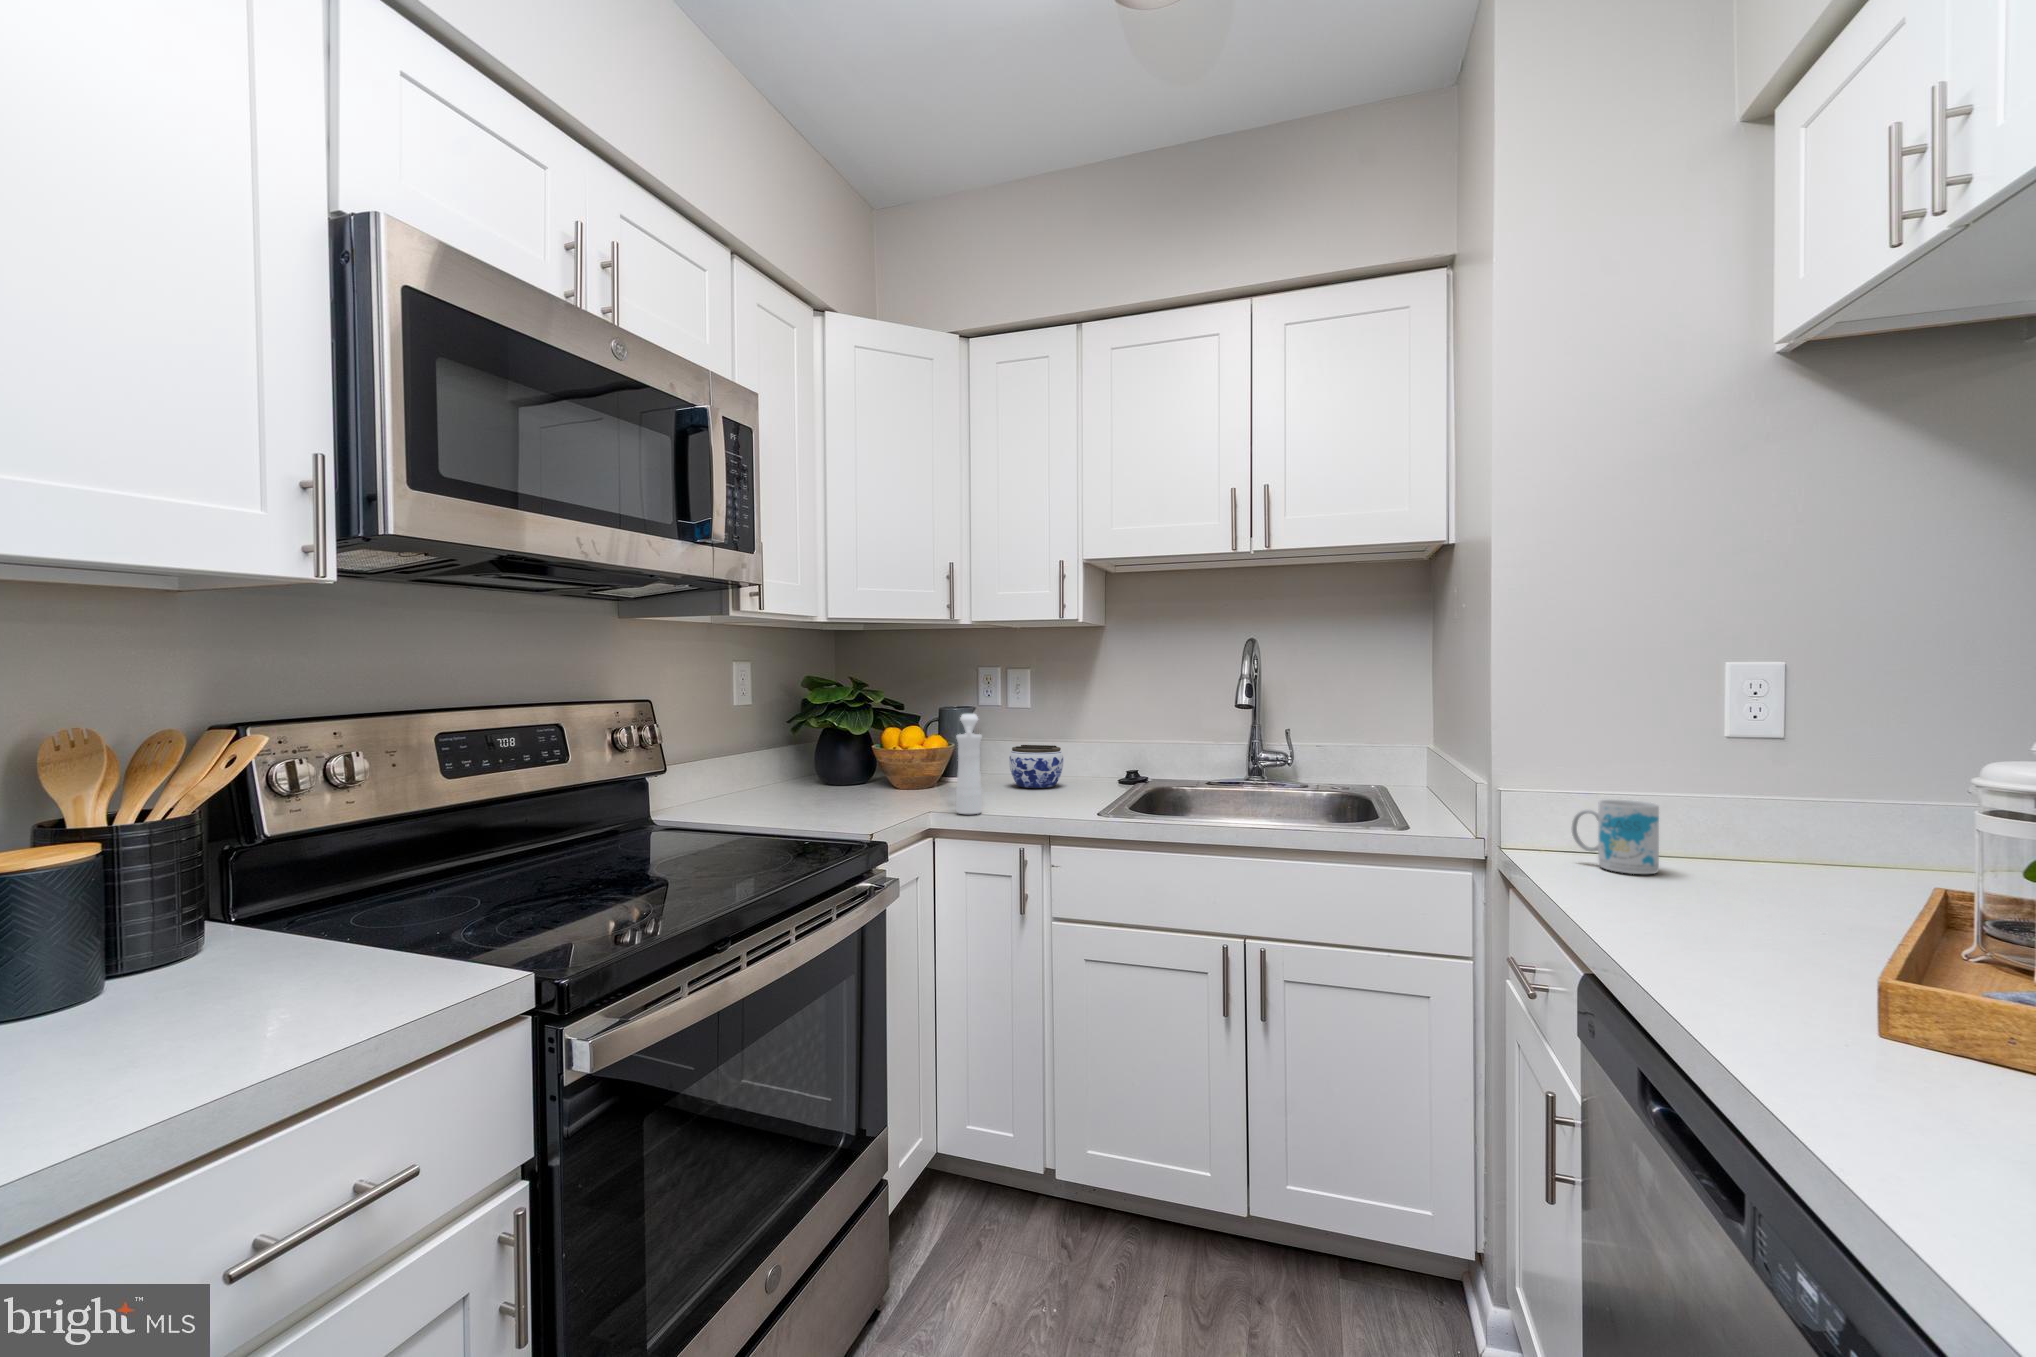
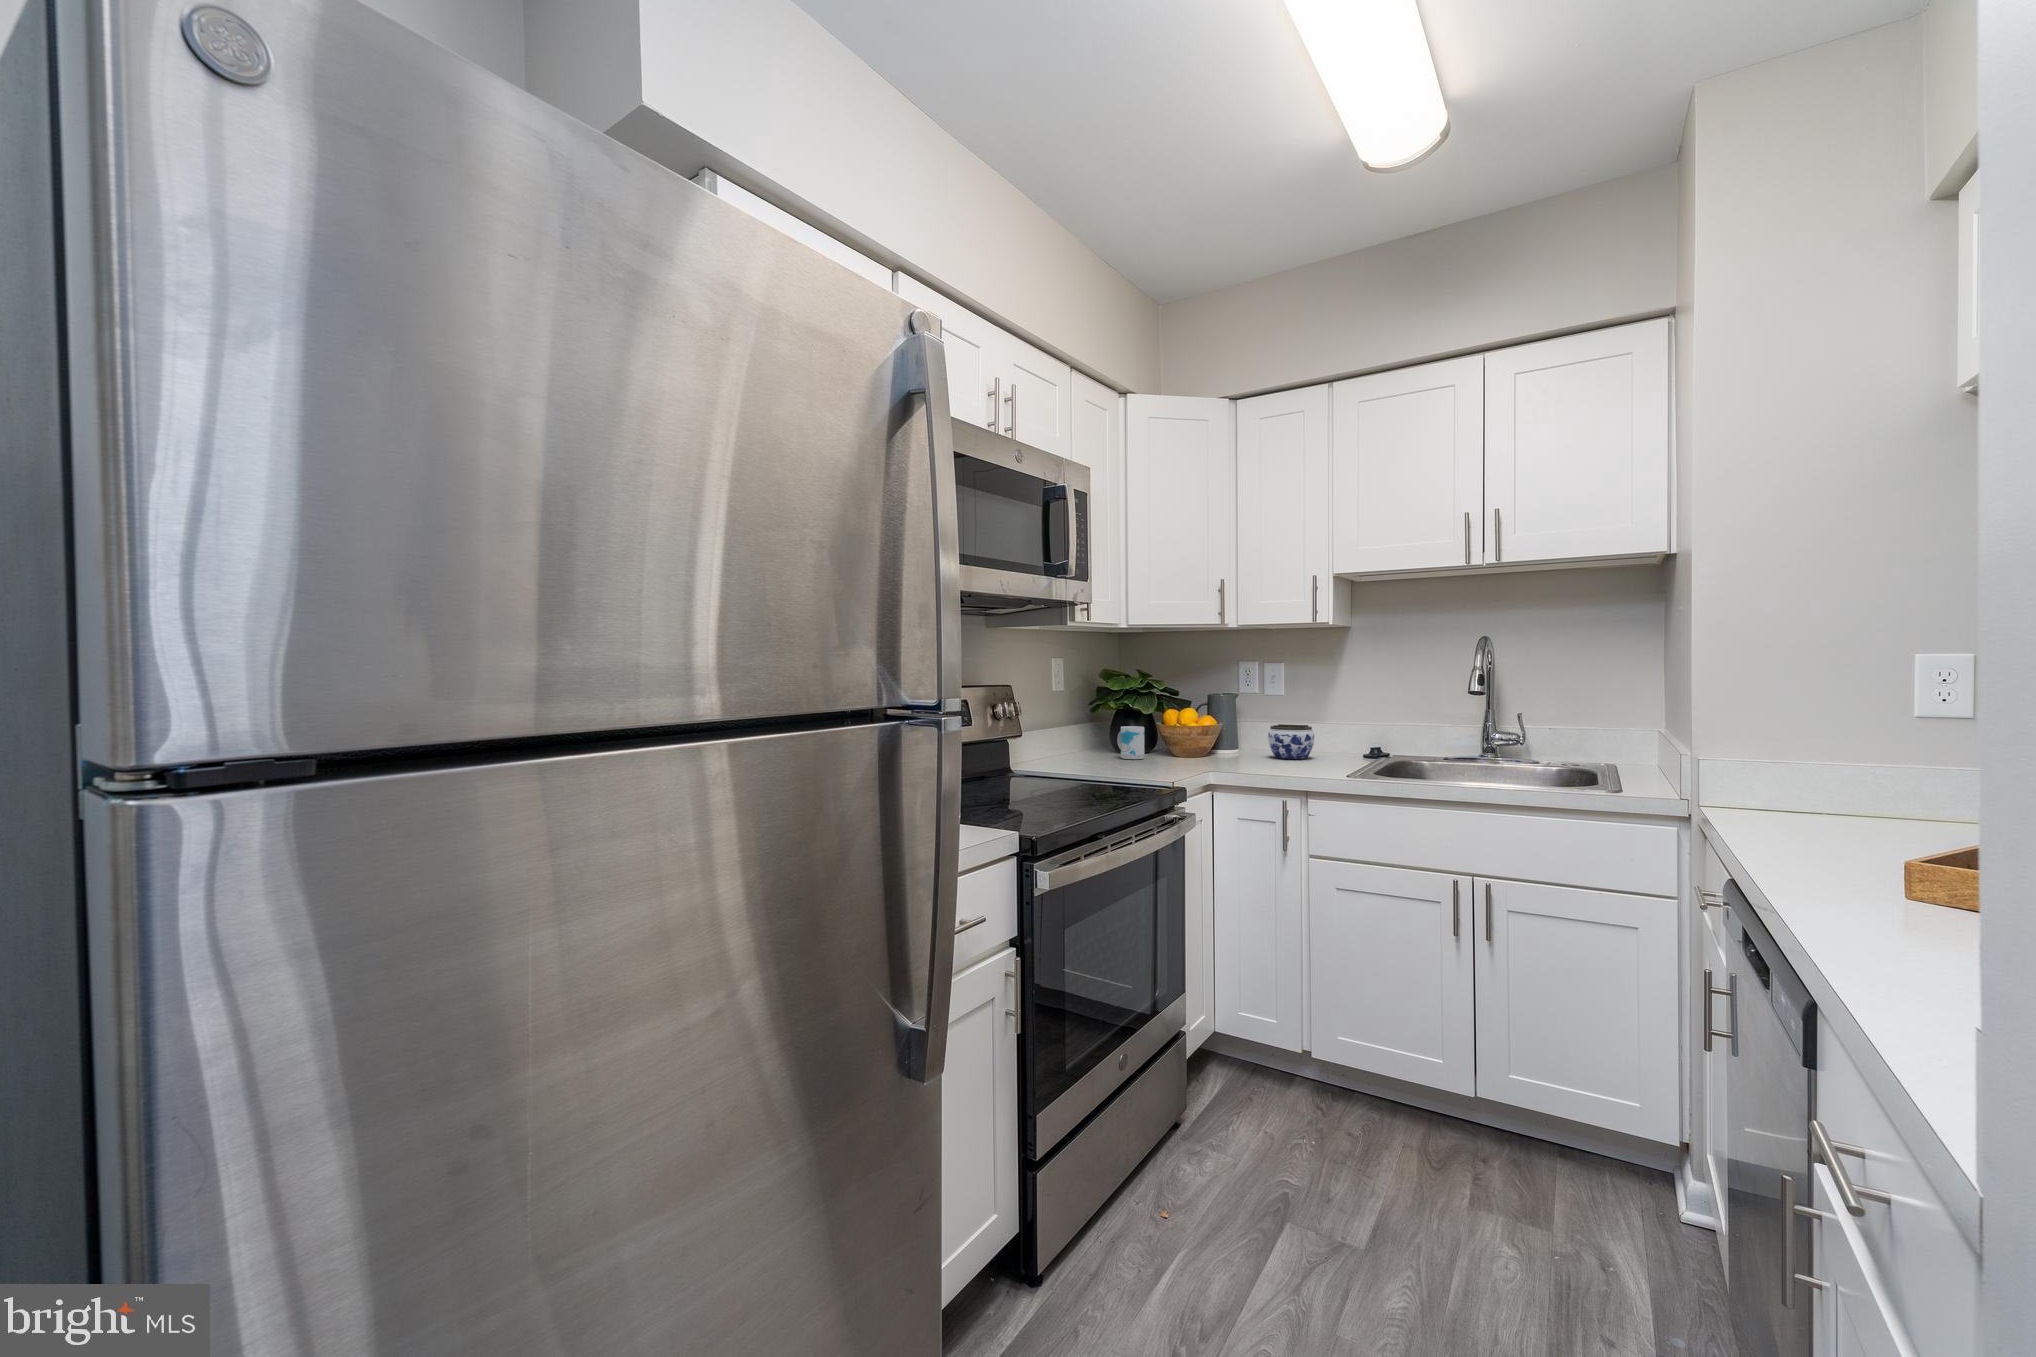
pepper mill: present [956,714,982,814] -> none [1230,697,1251,774]
mug: present [1572,800,1659,874] -> present [1117,726,1144,759]

